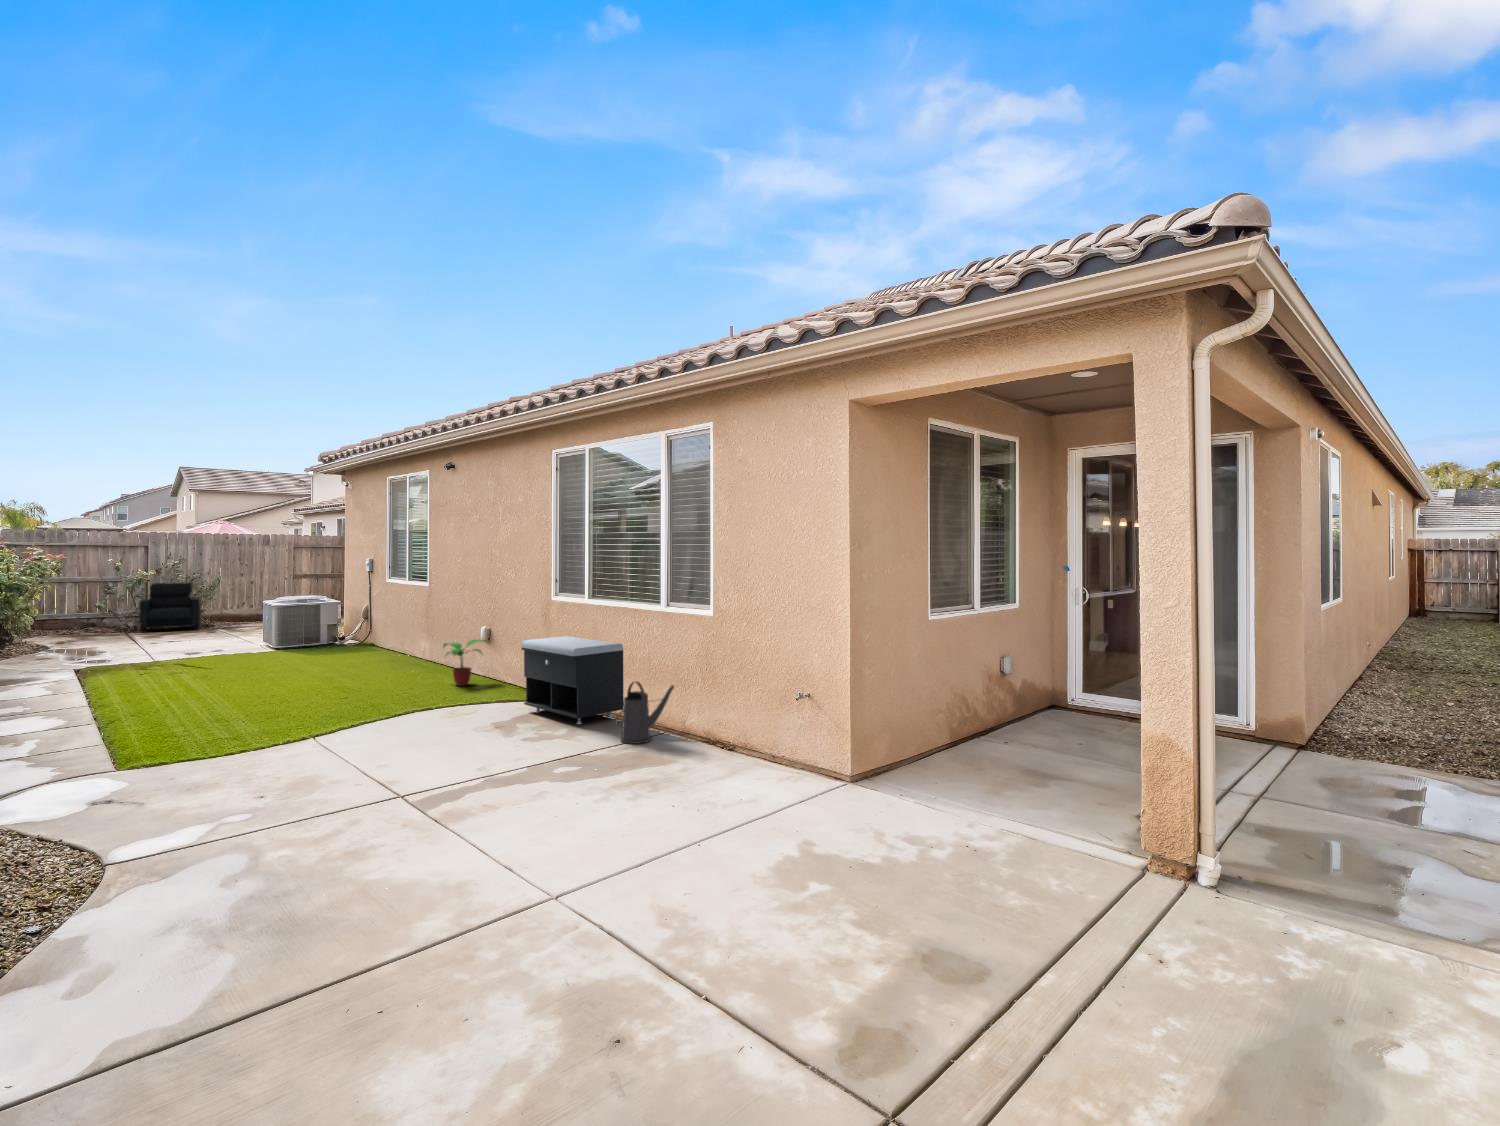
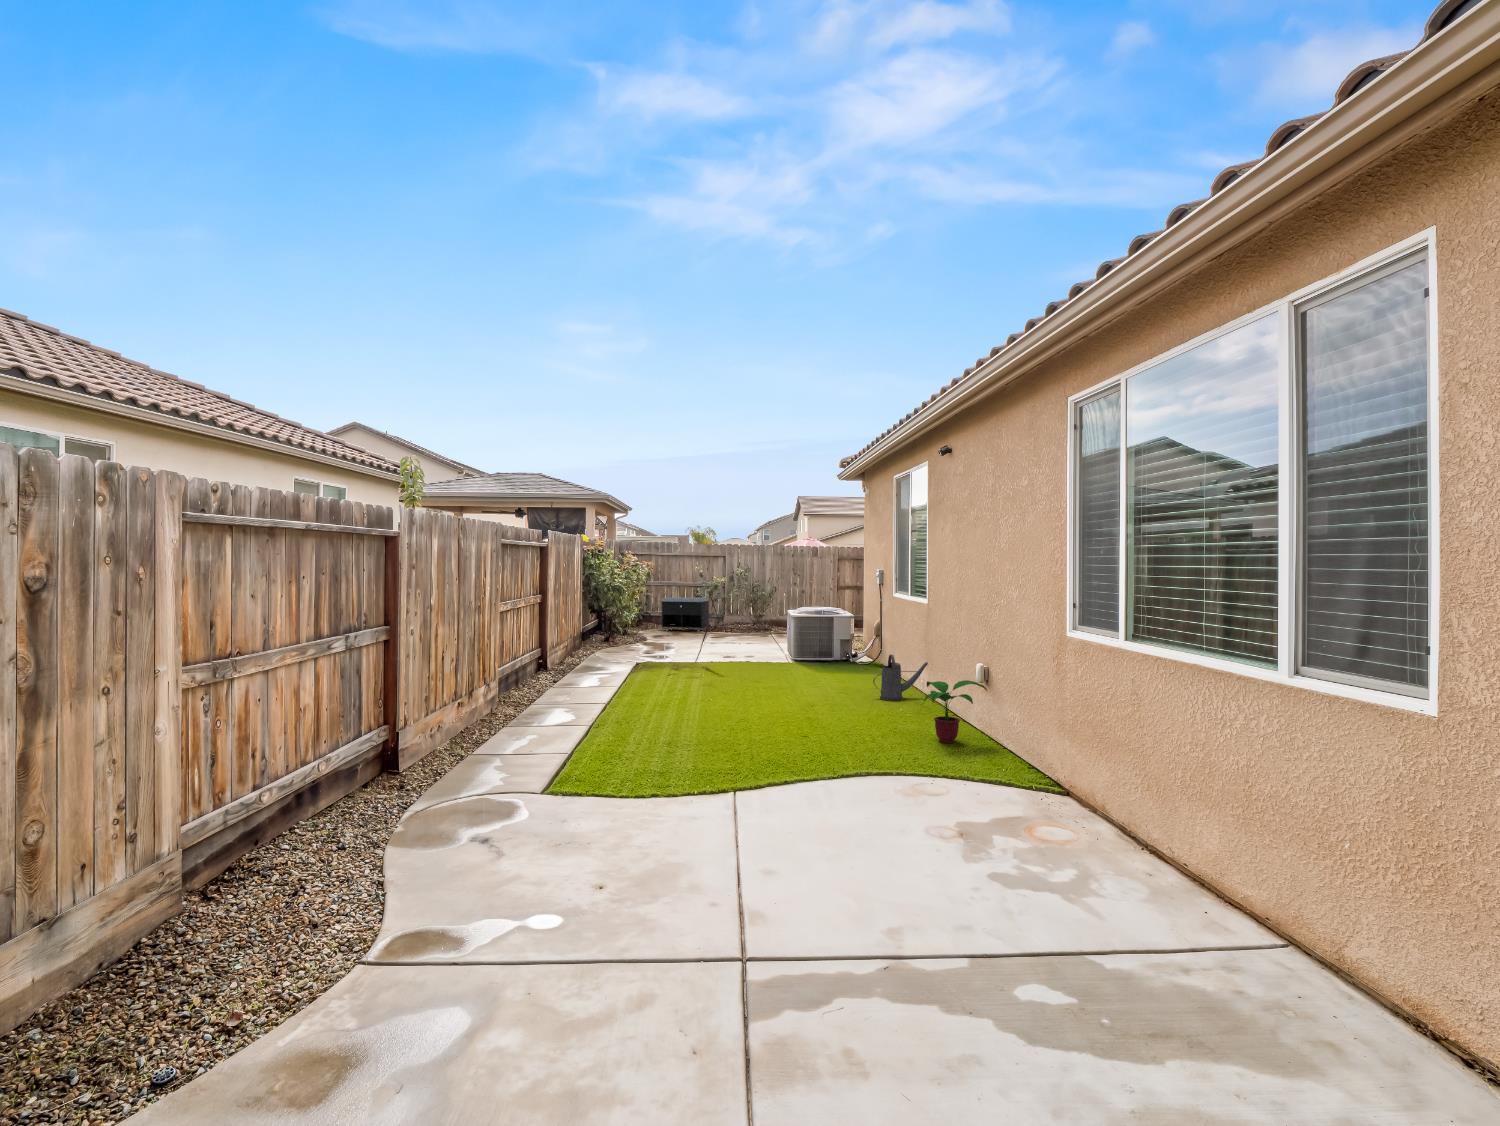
armchair: present [139,583,200,633] -> none [716,590,762,634]
storage bench: present [522,636,624,724] -> present [661,597,709,631]
watering can: present [615,681,674,744] -> present [873,655,928,701]

